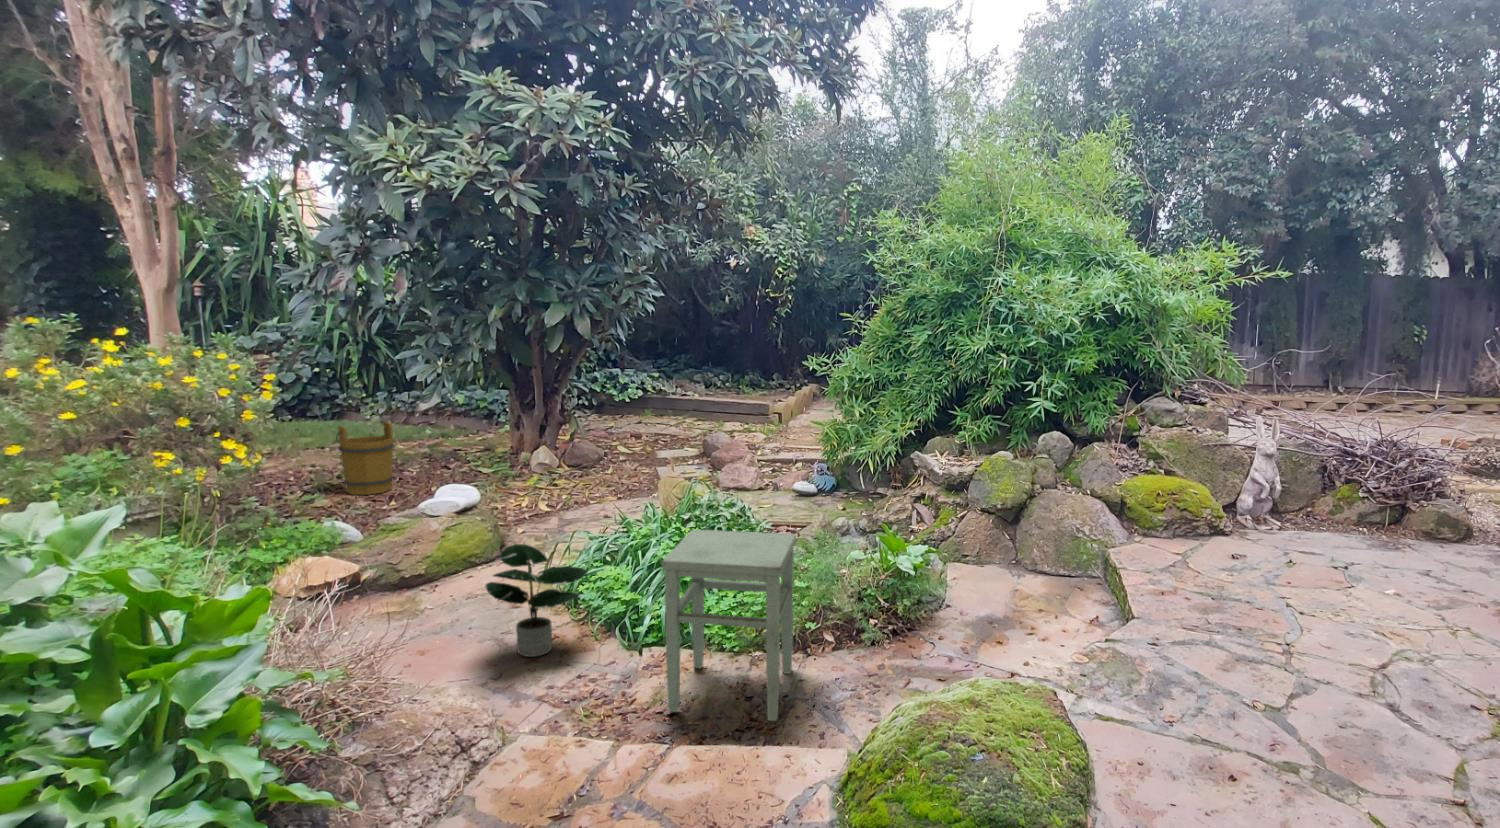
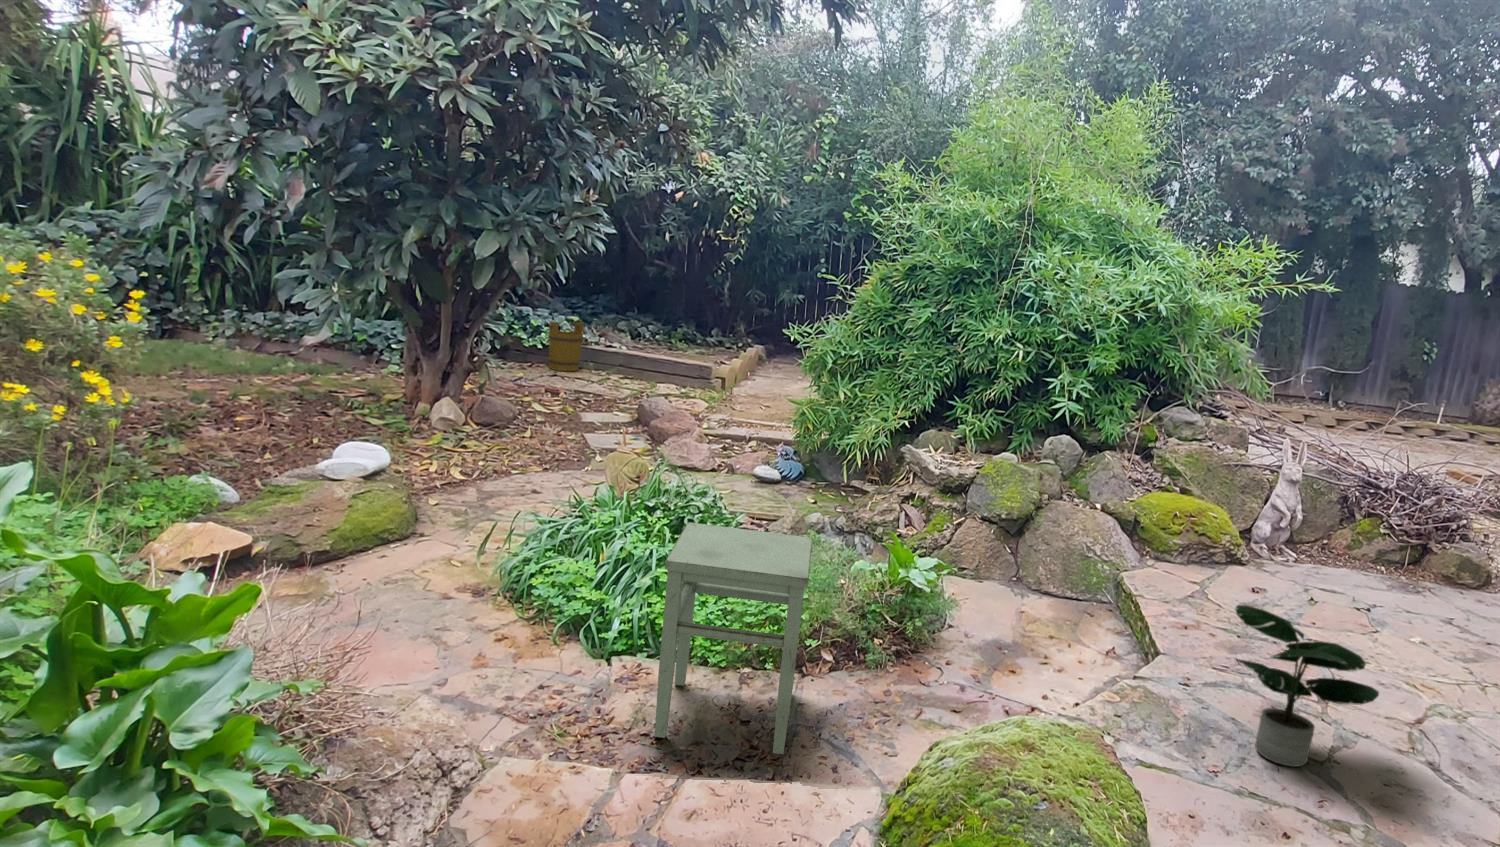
bucket: present [336,422,394,495] -> present [548,321,584,371]
potted plant: present [486,544,588,657] -> present [1235,605,1379,767]

